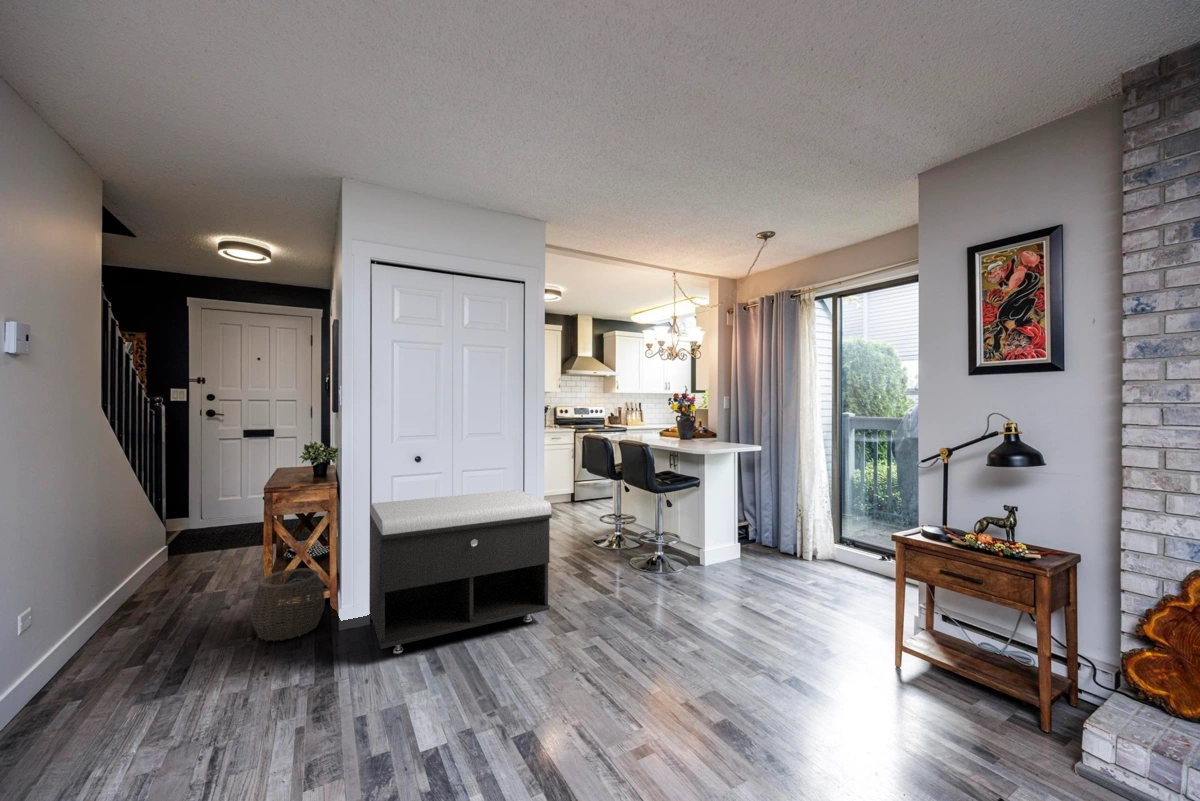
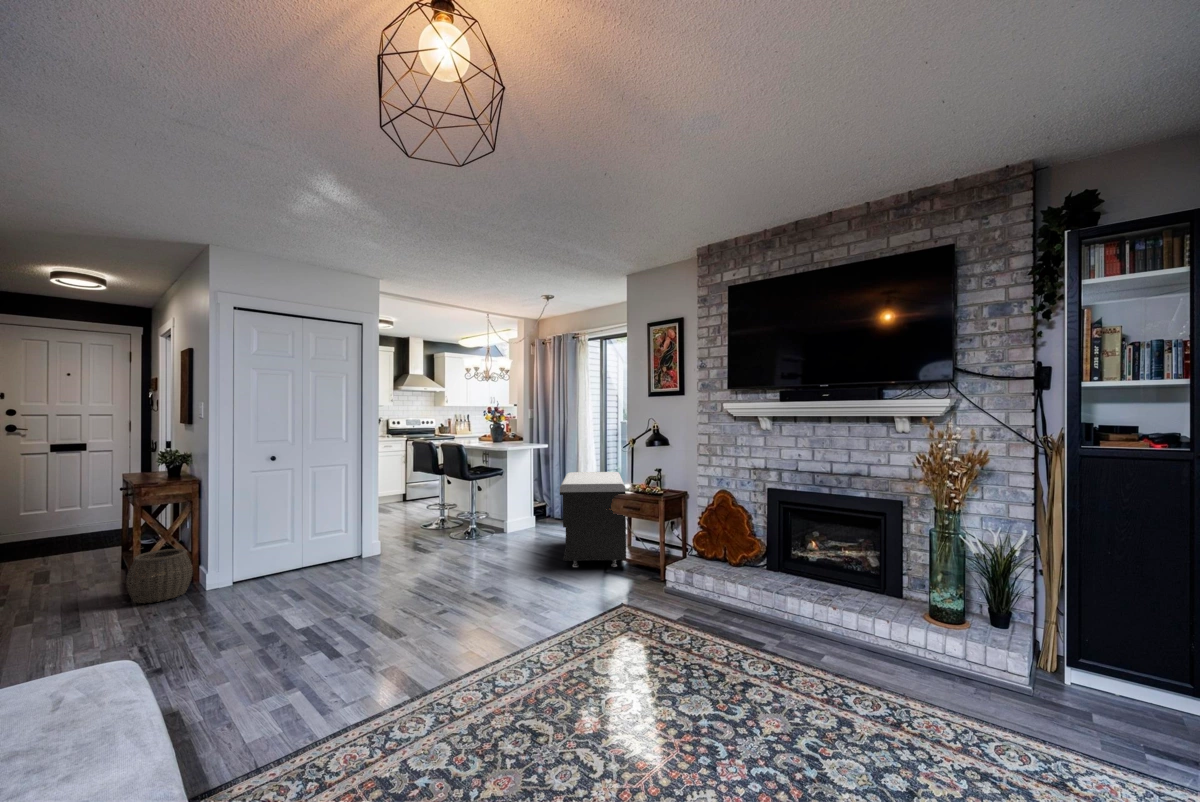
storage bench: present [370,490,552,654] -> present [560,472,626,567]

